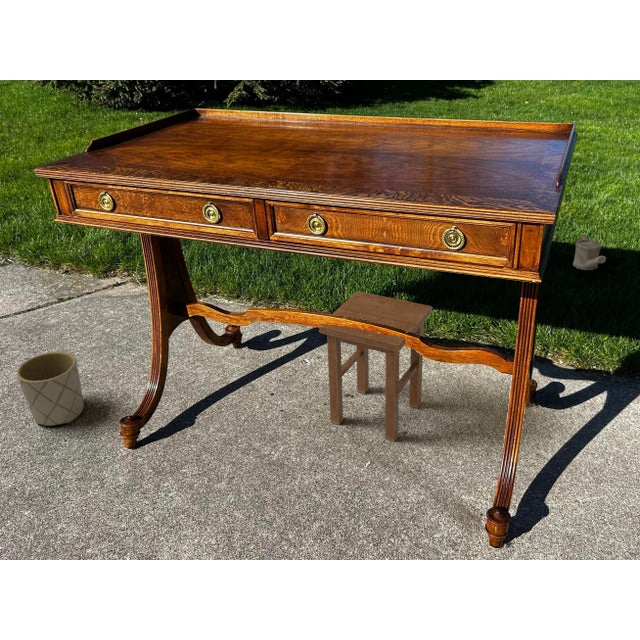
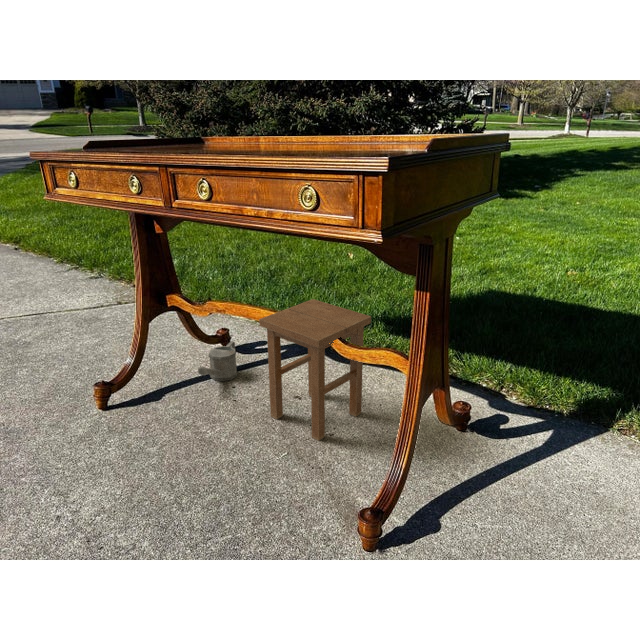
watering can: present [573,235,606,270] -> present [198,341,237,381]
planter: present [17,352,84,425] -> none [21,324,78,385]

